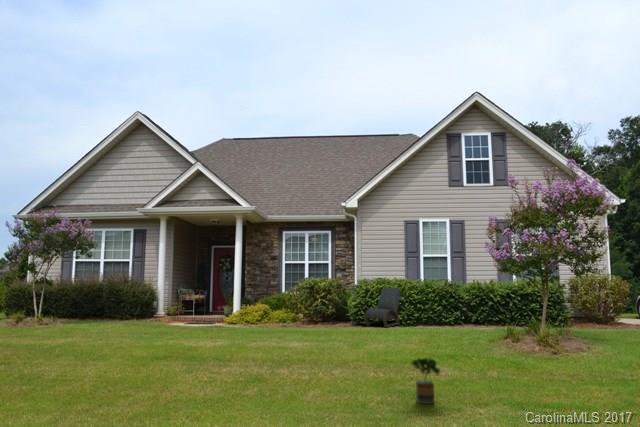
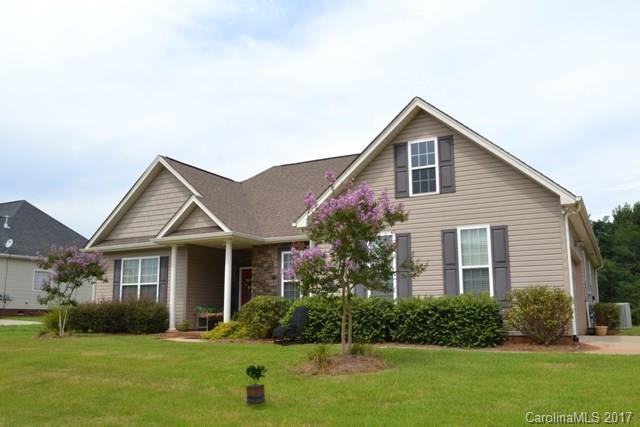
potted tree: present [412,358,440,404] -> present [246,366,267,403]

